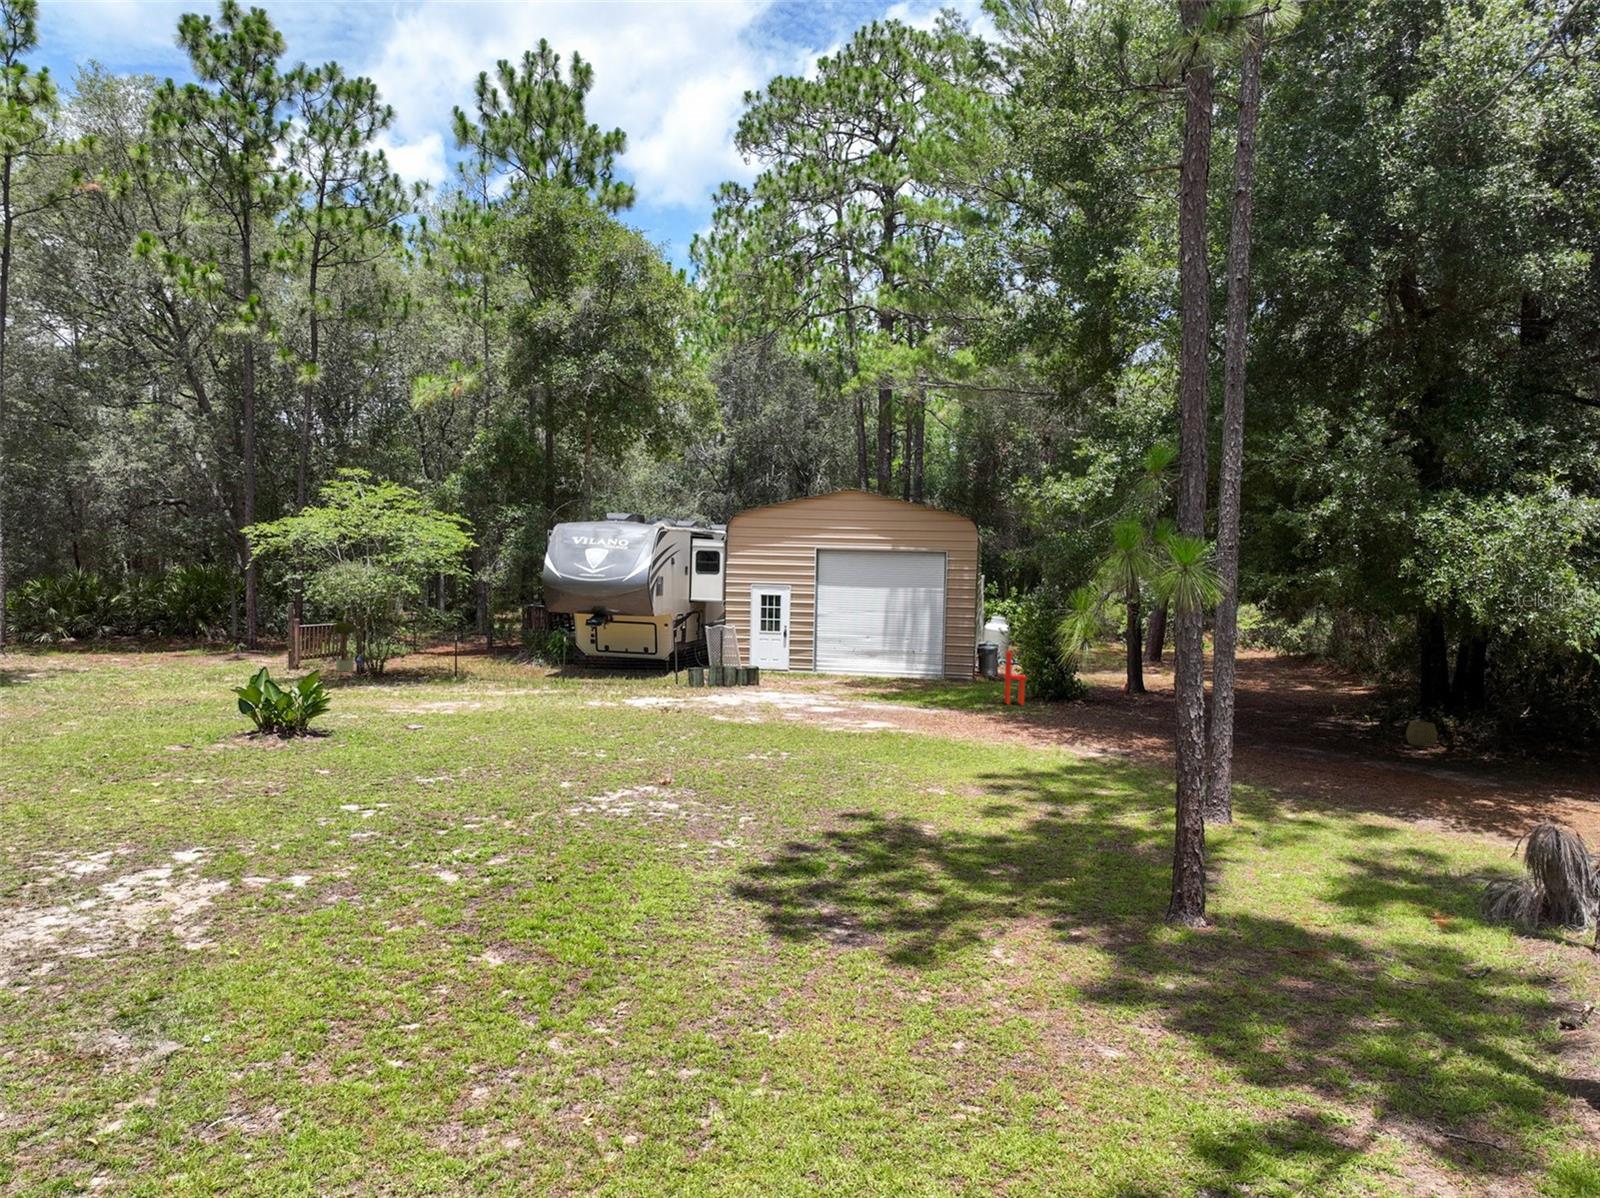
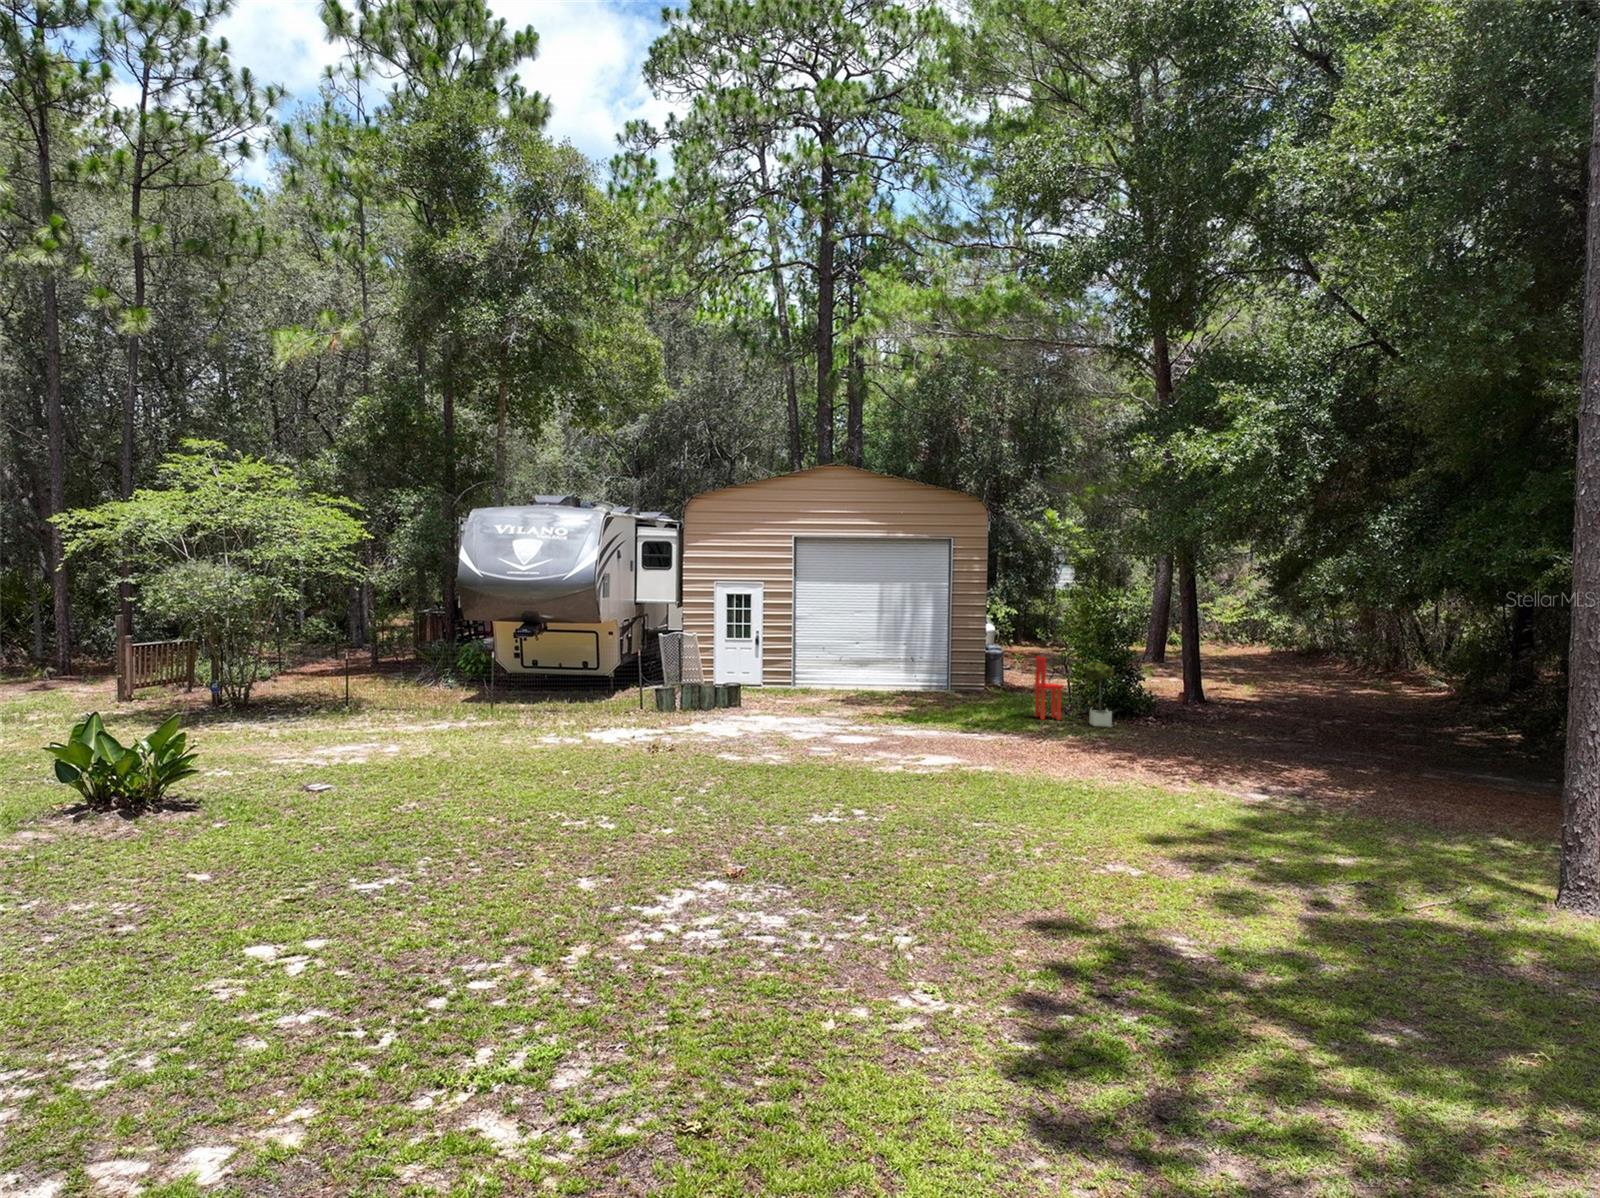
potted tree: present [333,621,356,671] -> present [1085,662,1114,727]
woven basket: present [1406,721,1437,747] -> none [1510,727,1548,756]

